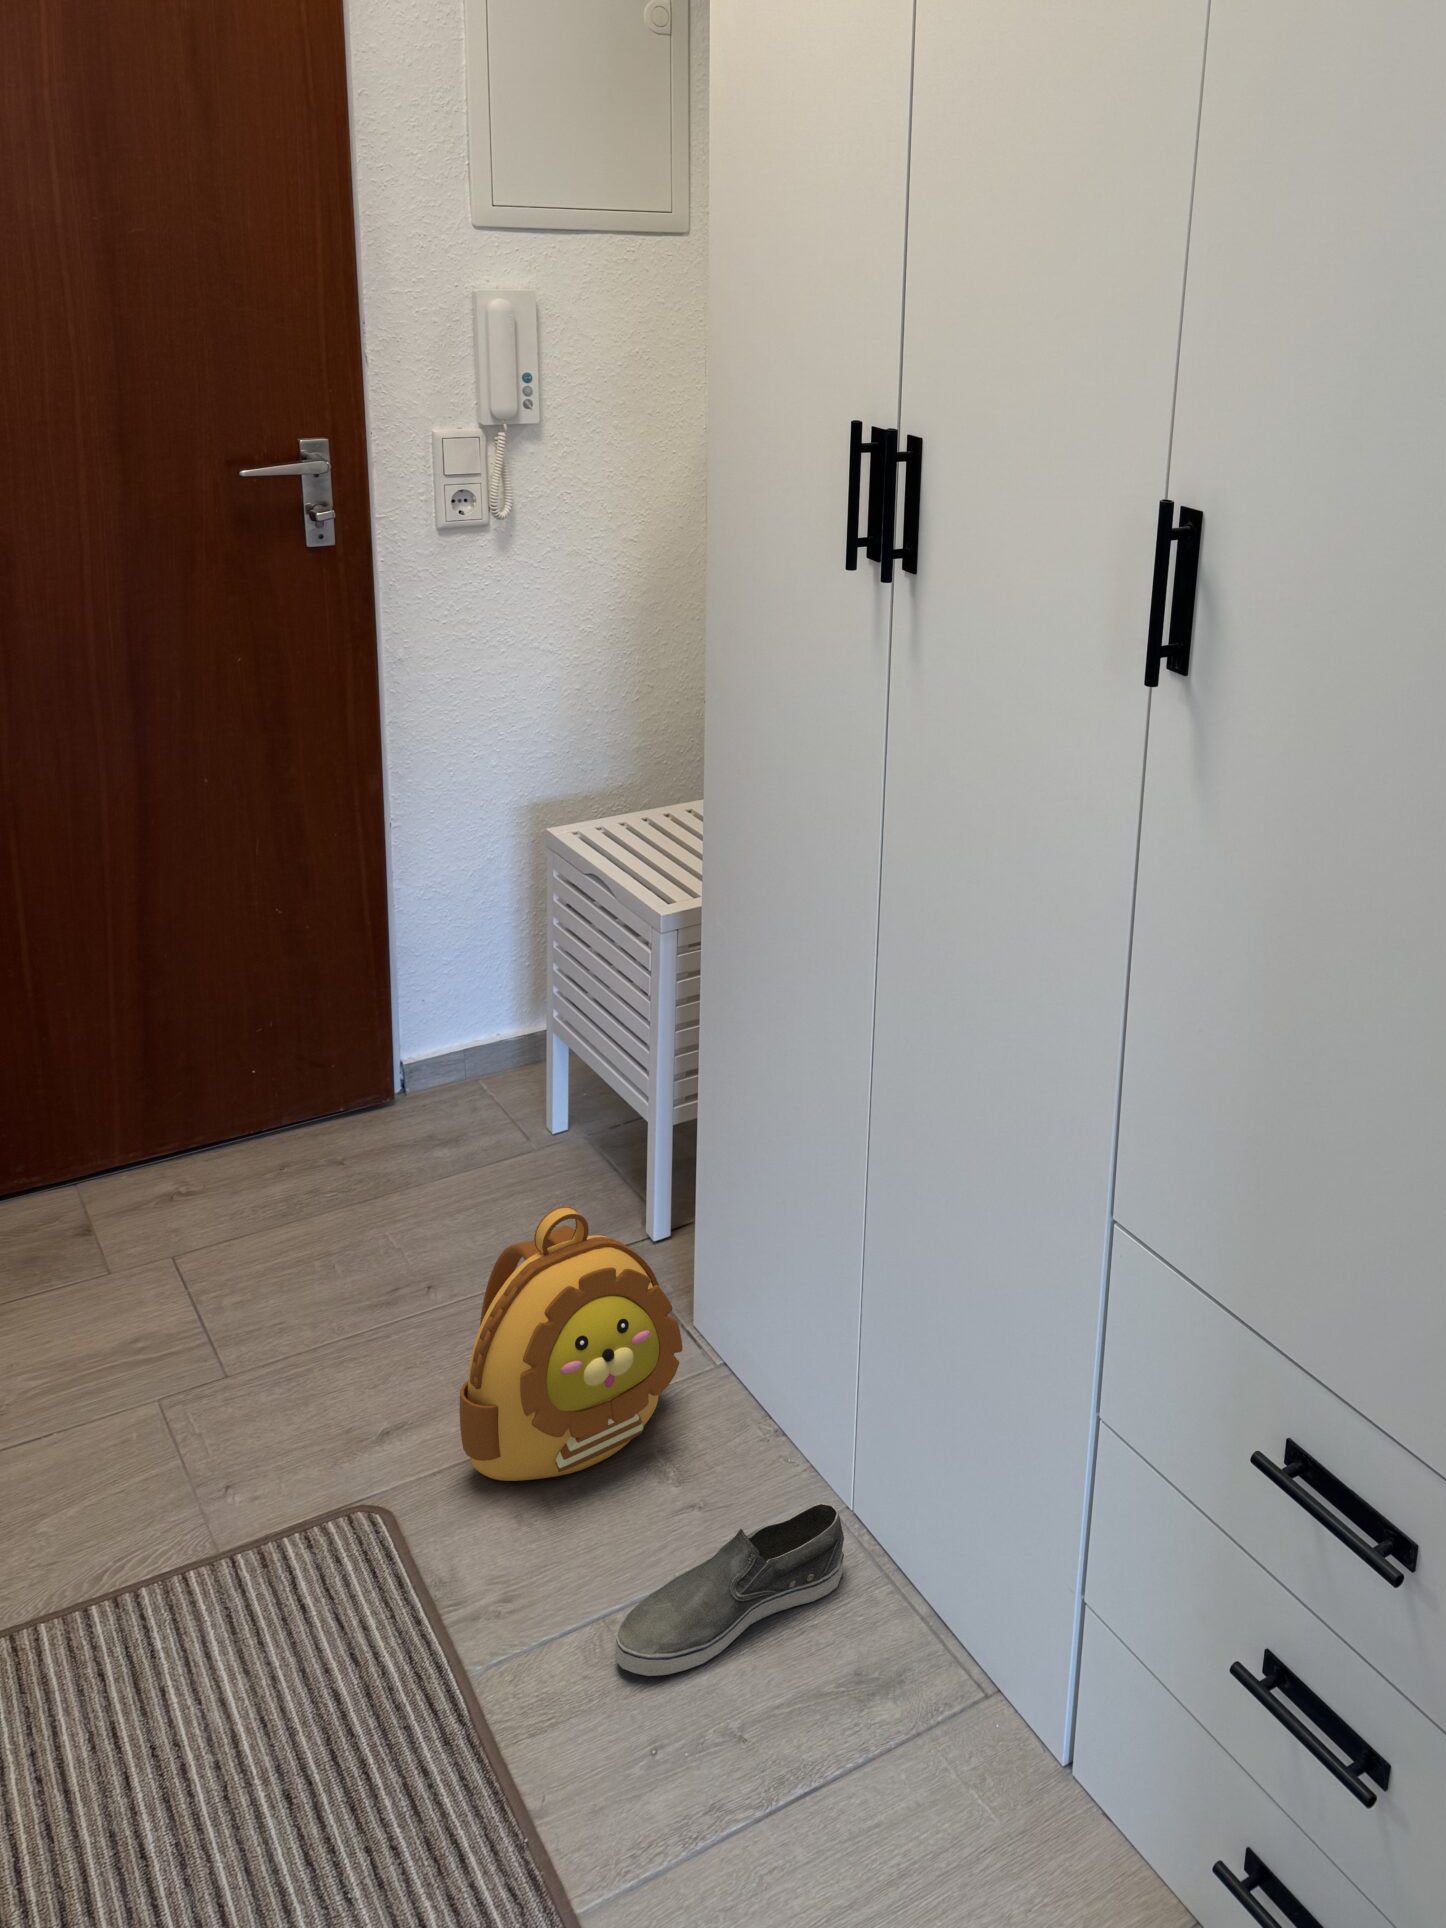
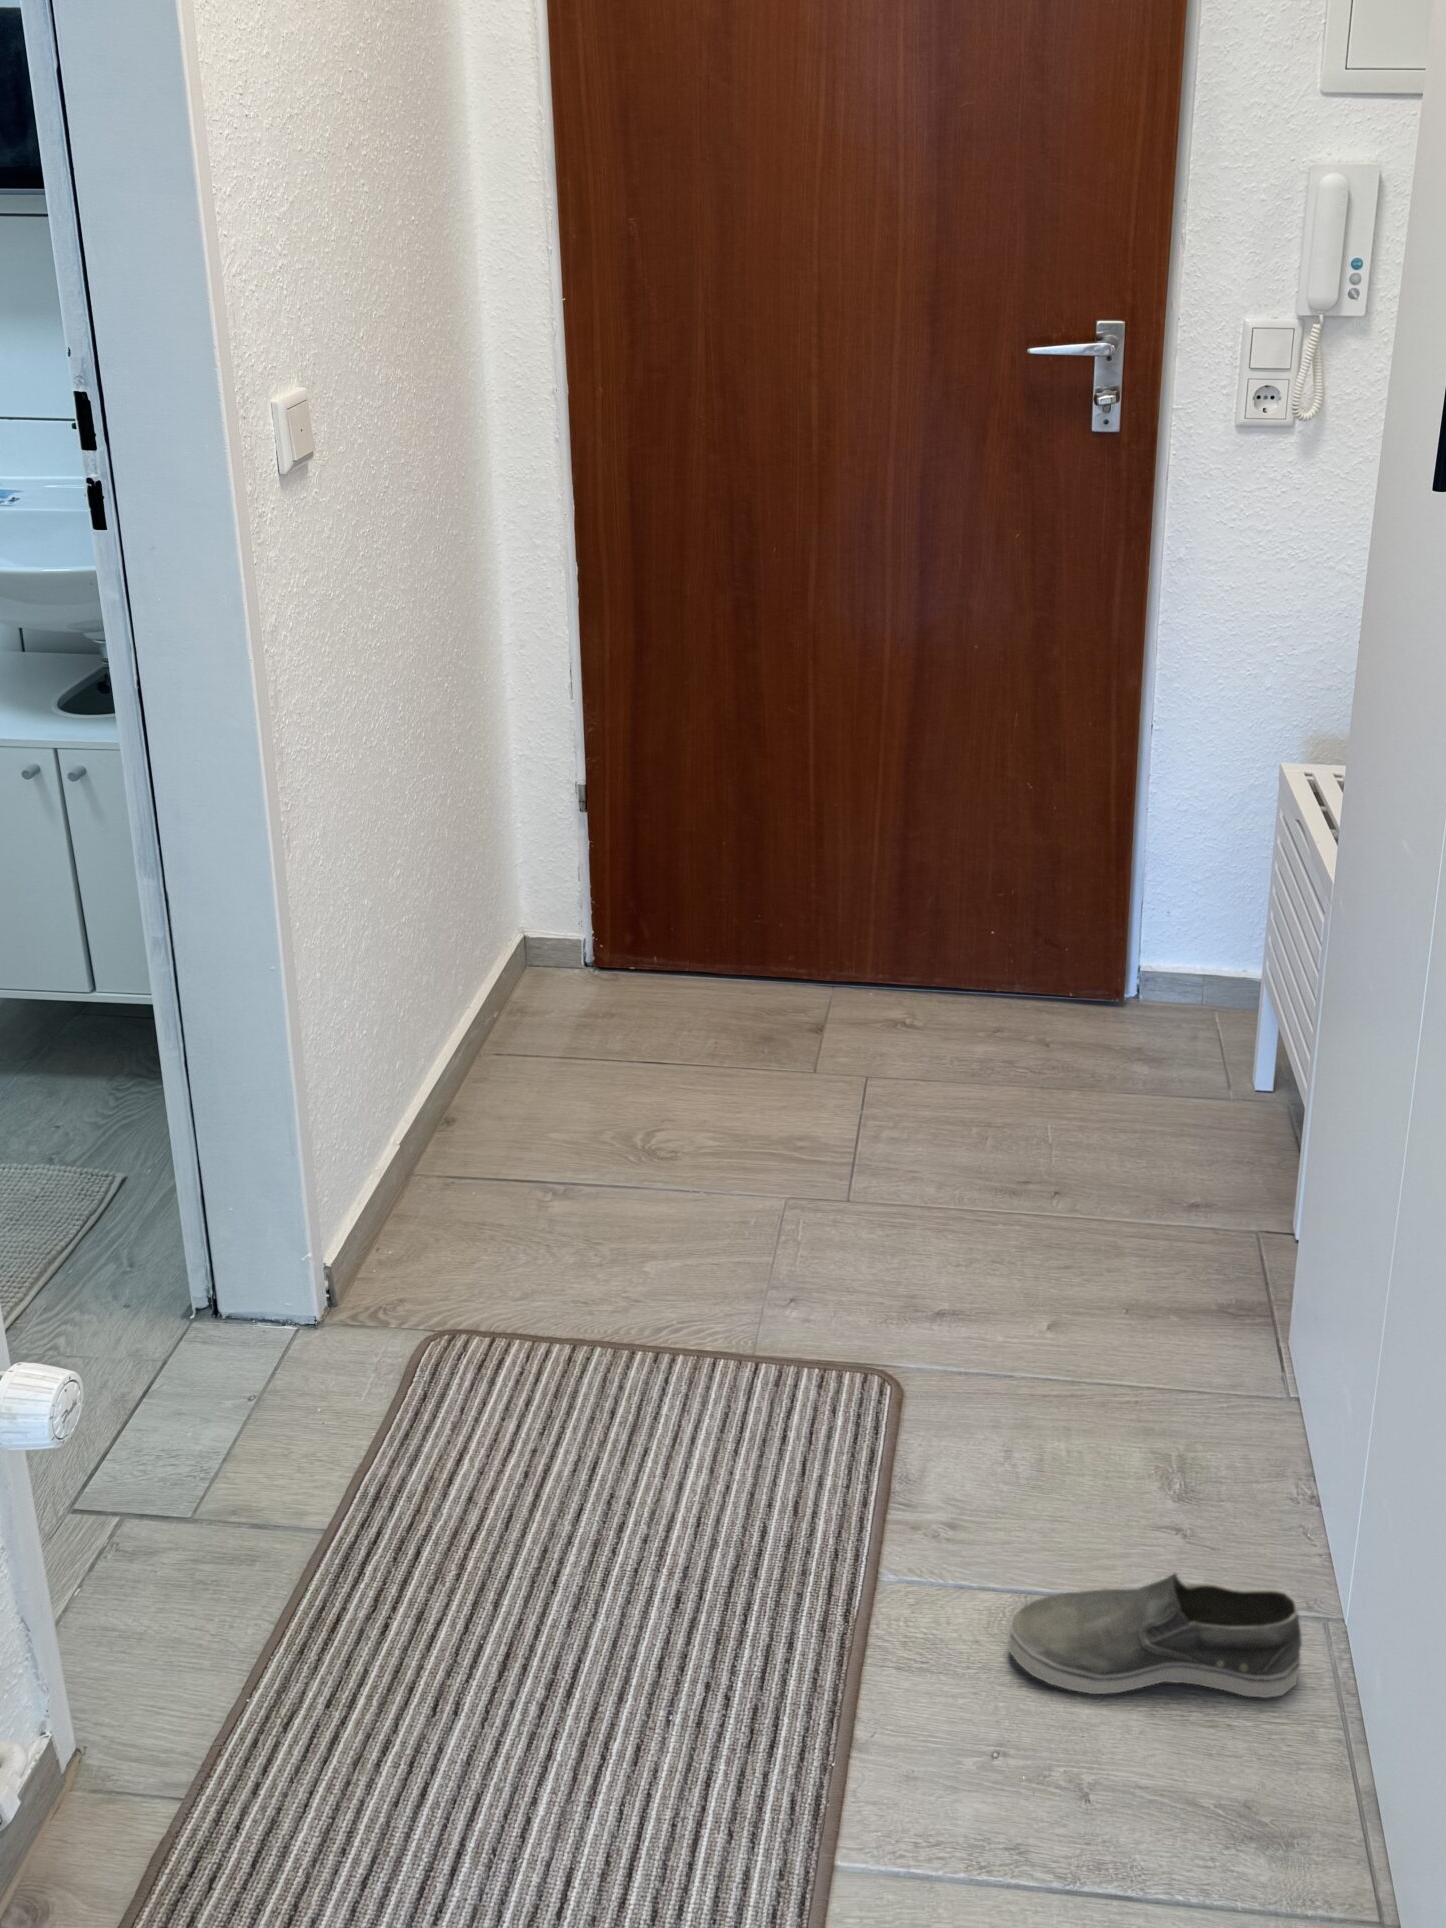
backpack: present [460,1206,682,1481] -> none [979,1152,1227,1434]

